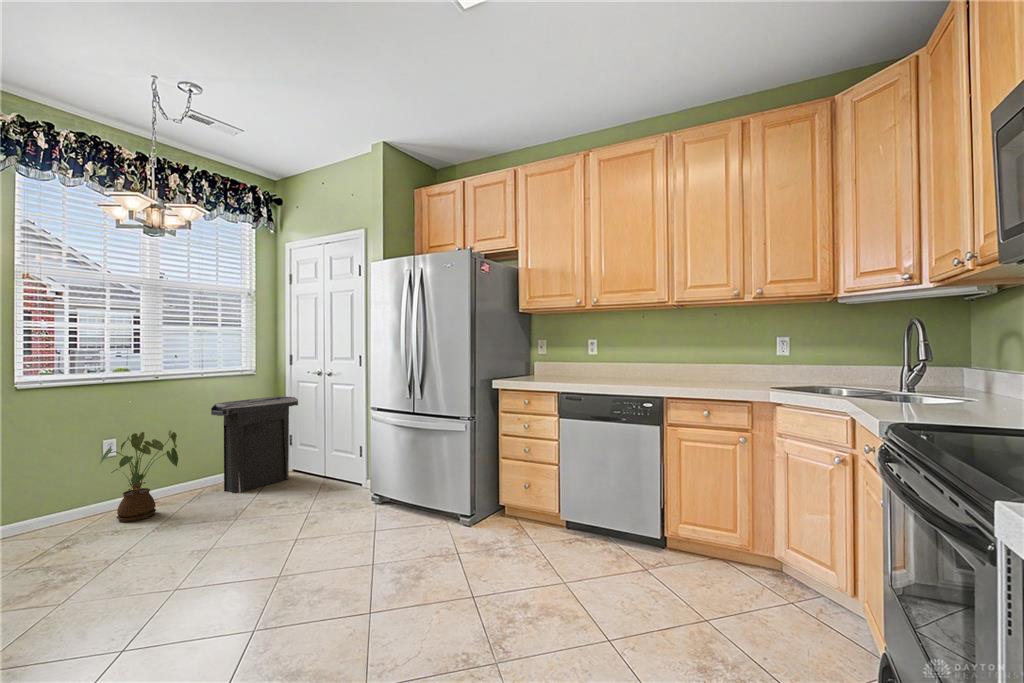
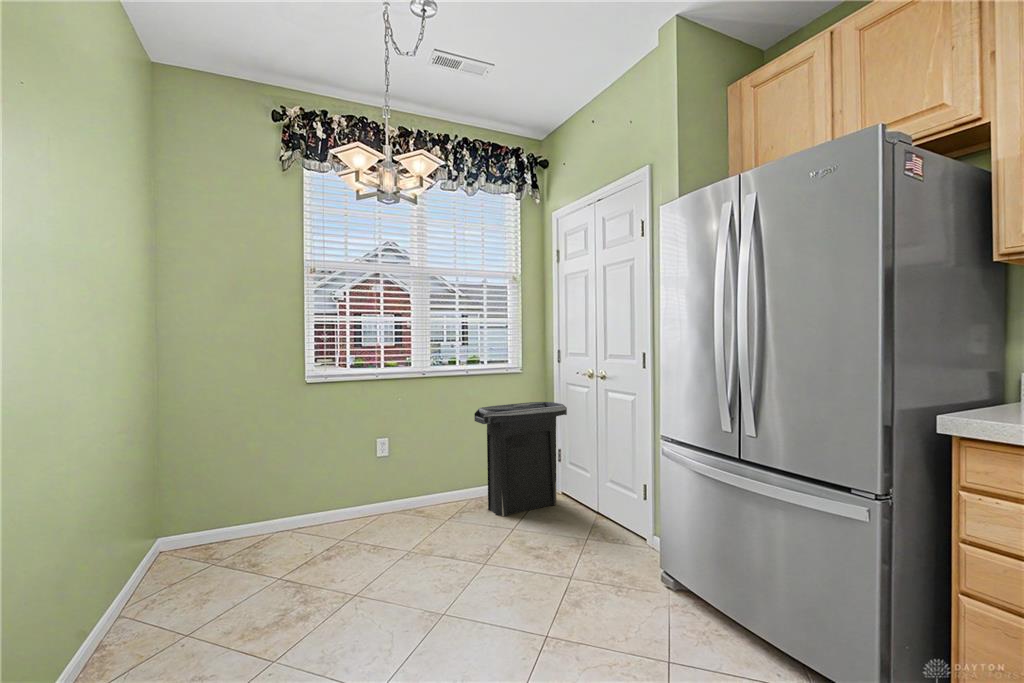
house plant: present [100,430,178,522] -> none [370,436,441,536]

